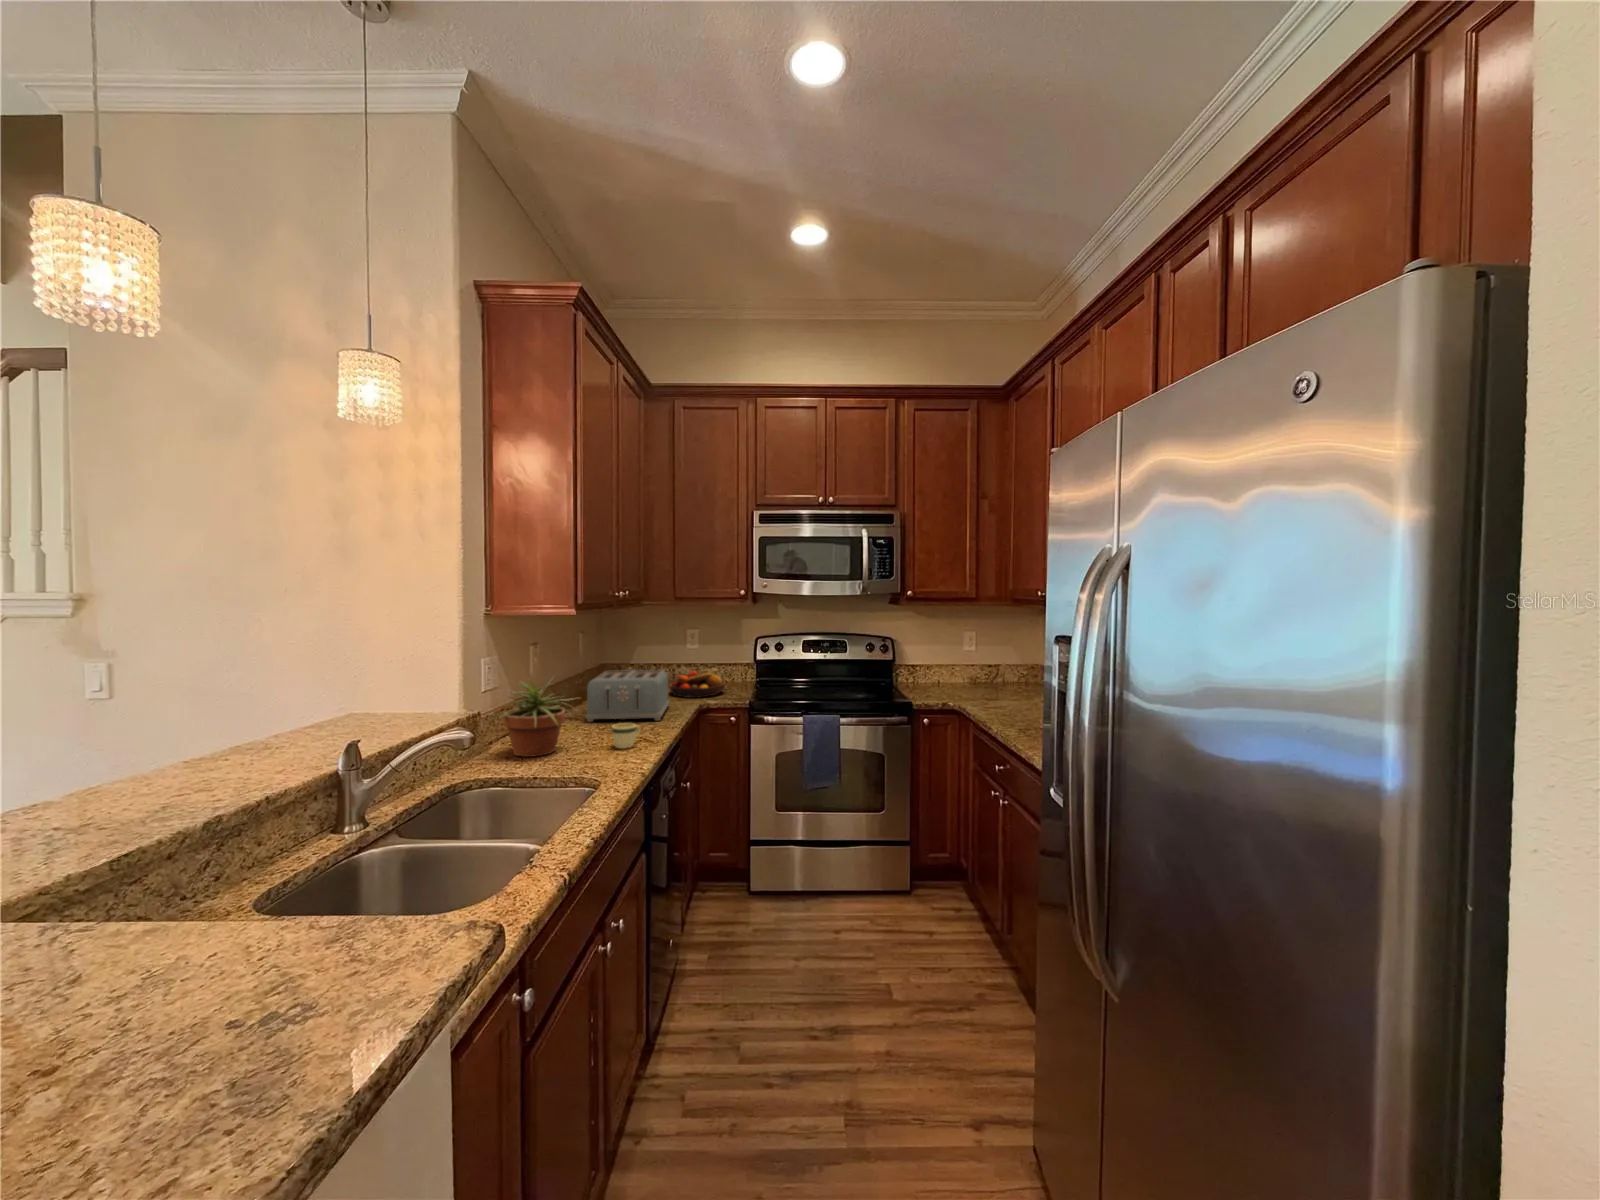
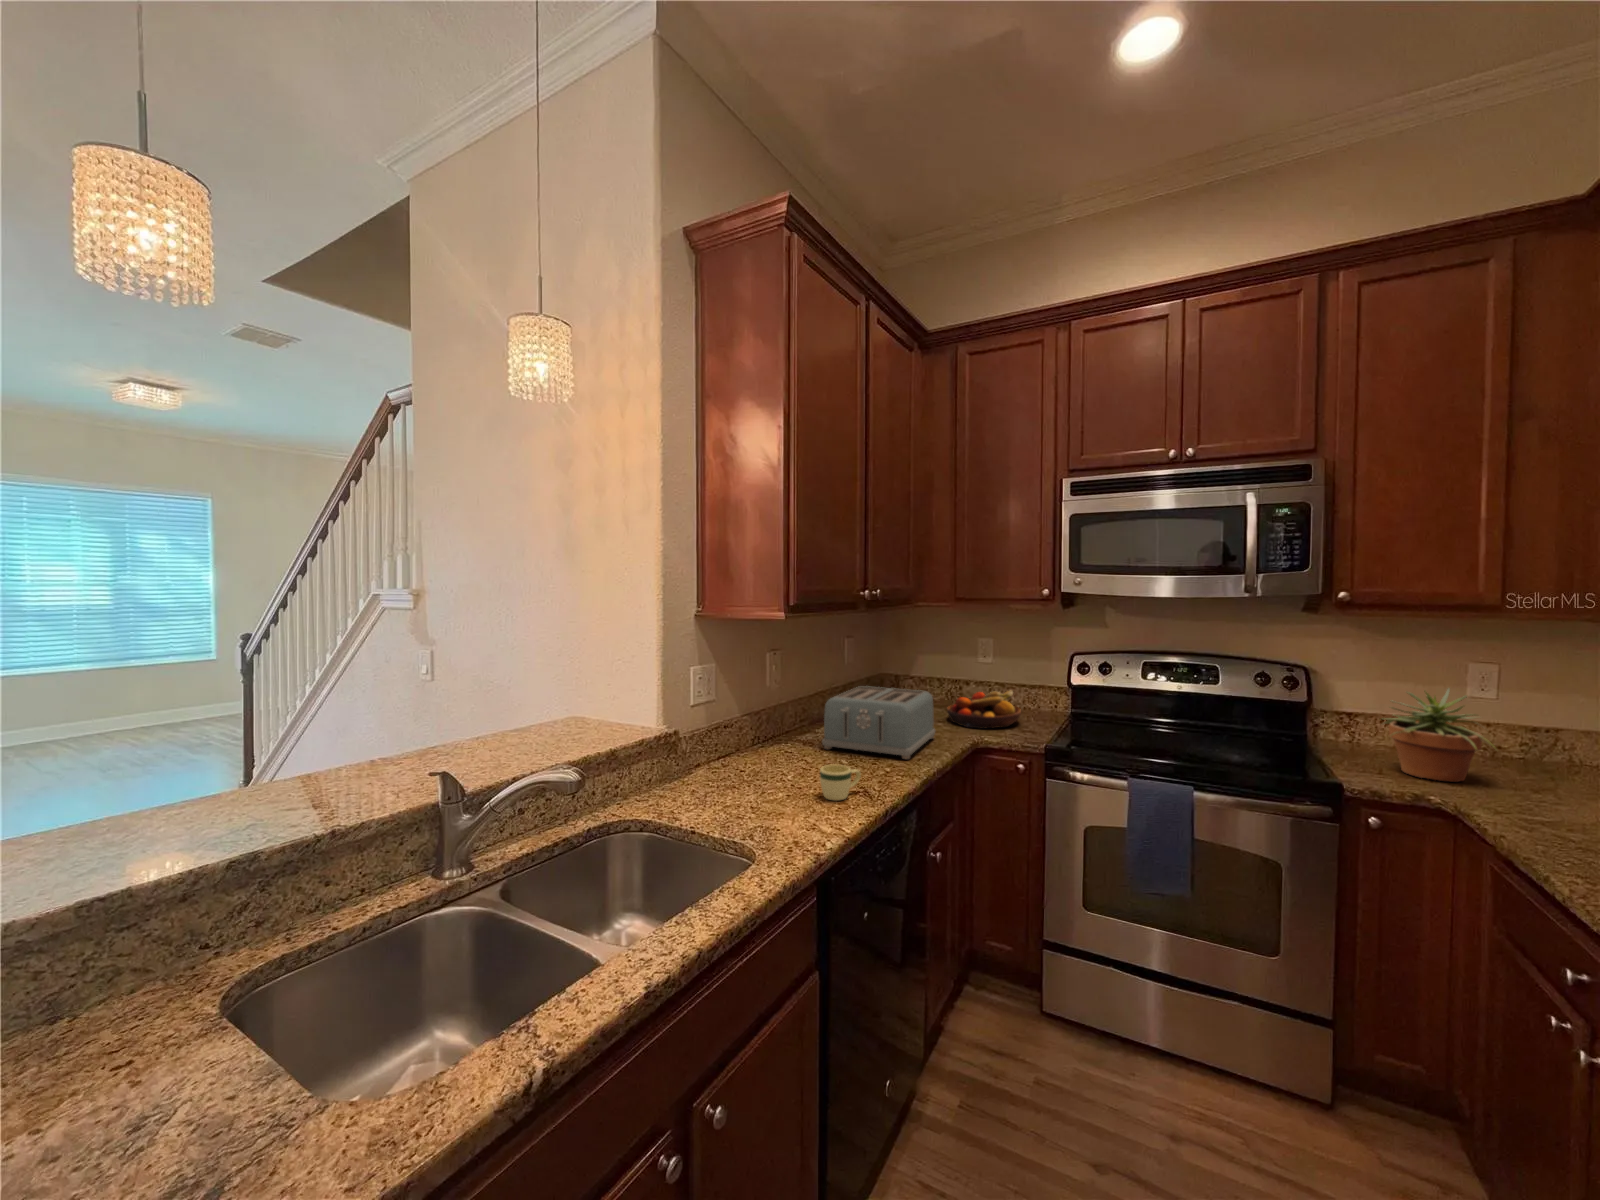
potted plant: present [497,680,572,757] -> present [1383,689,1496,782]

